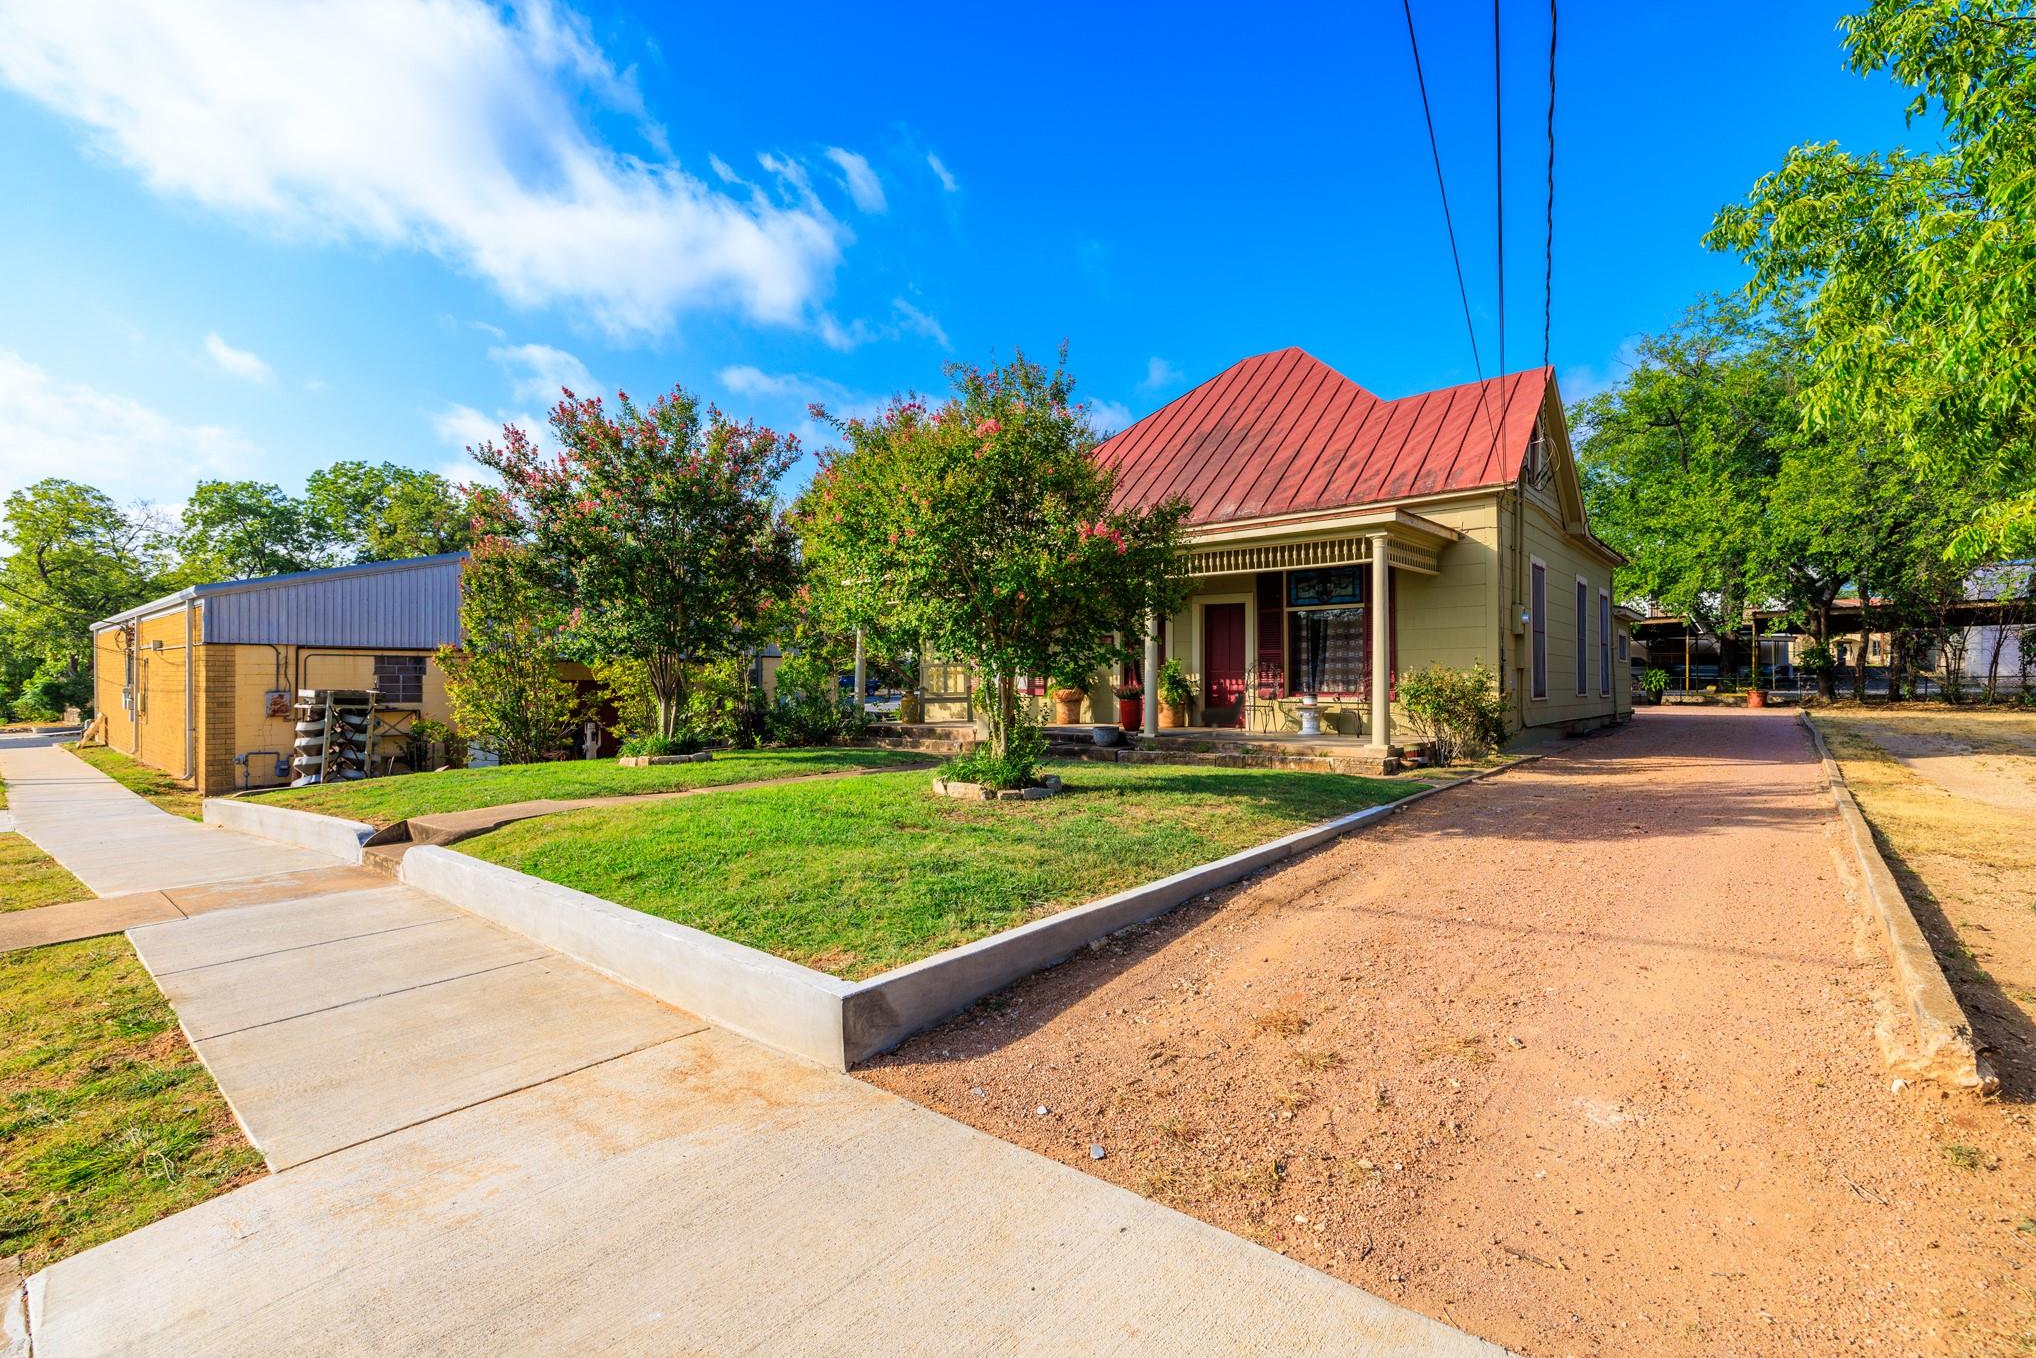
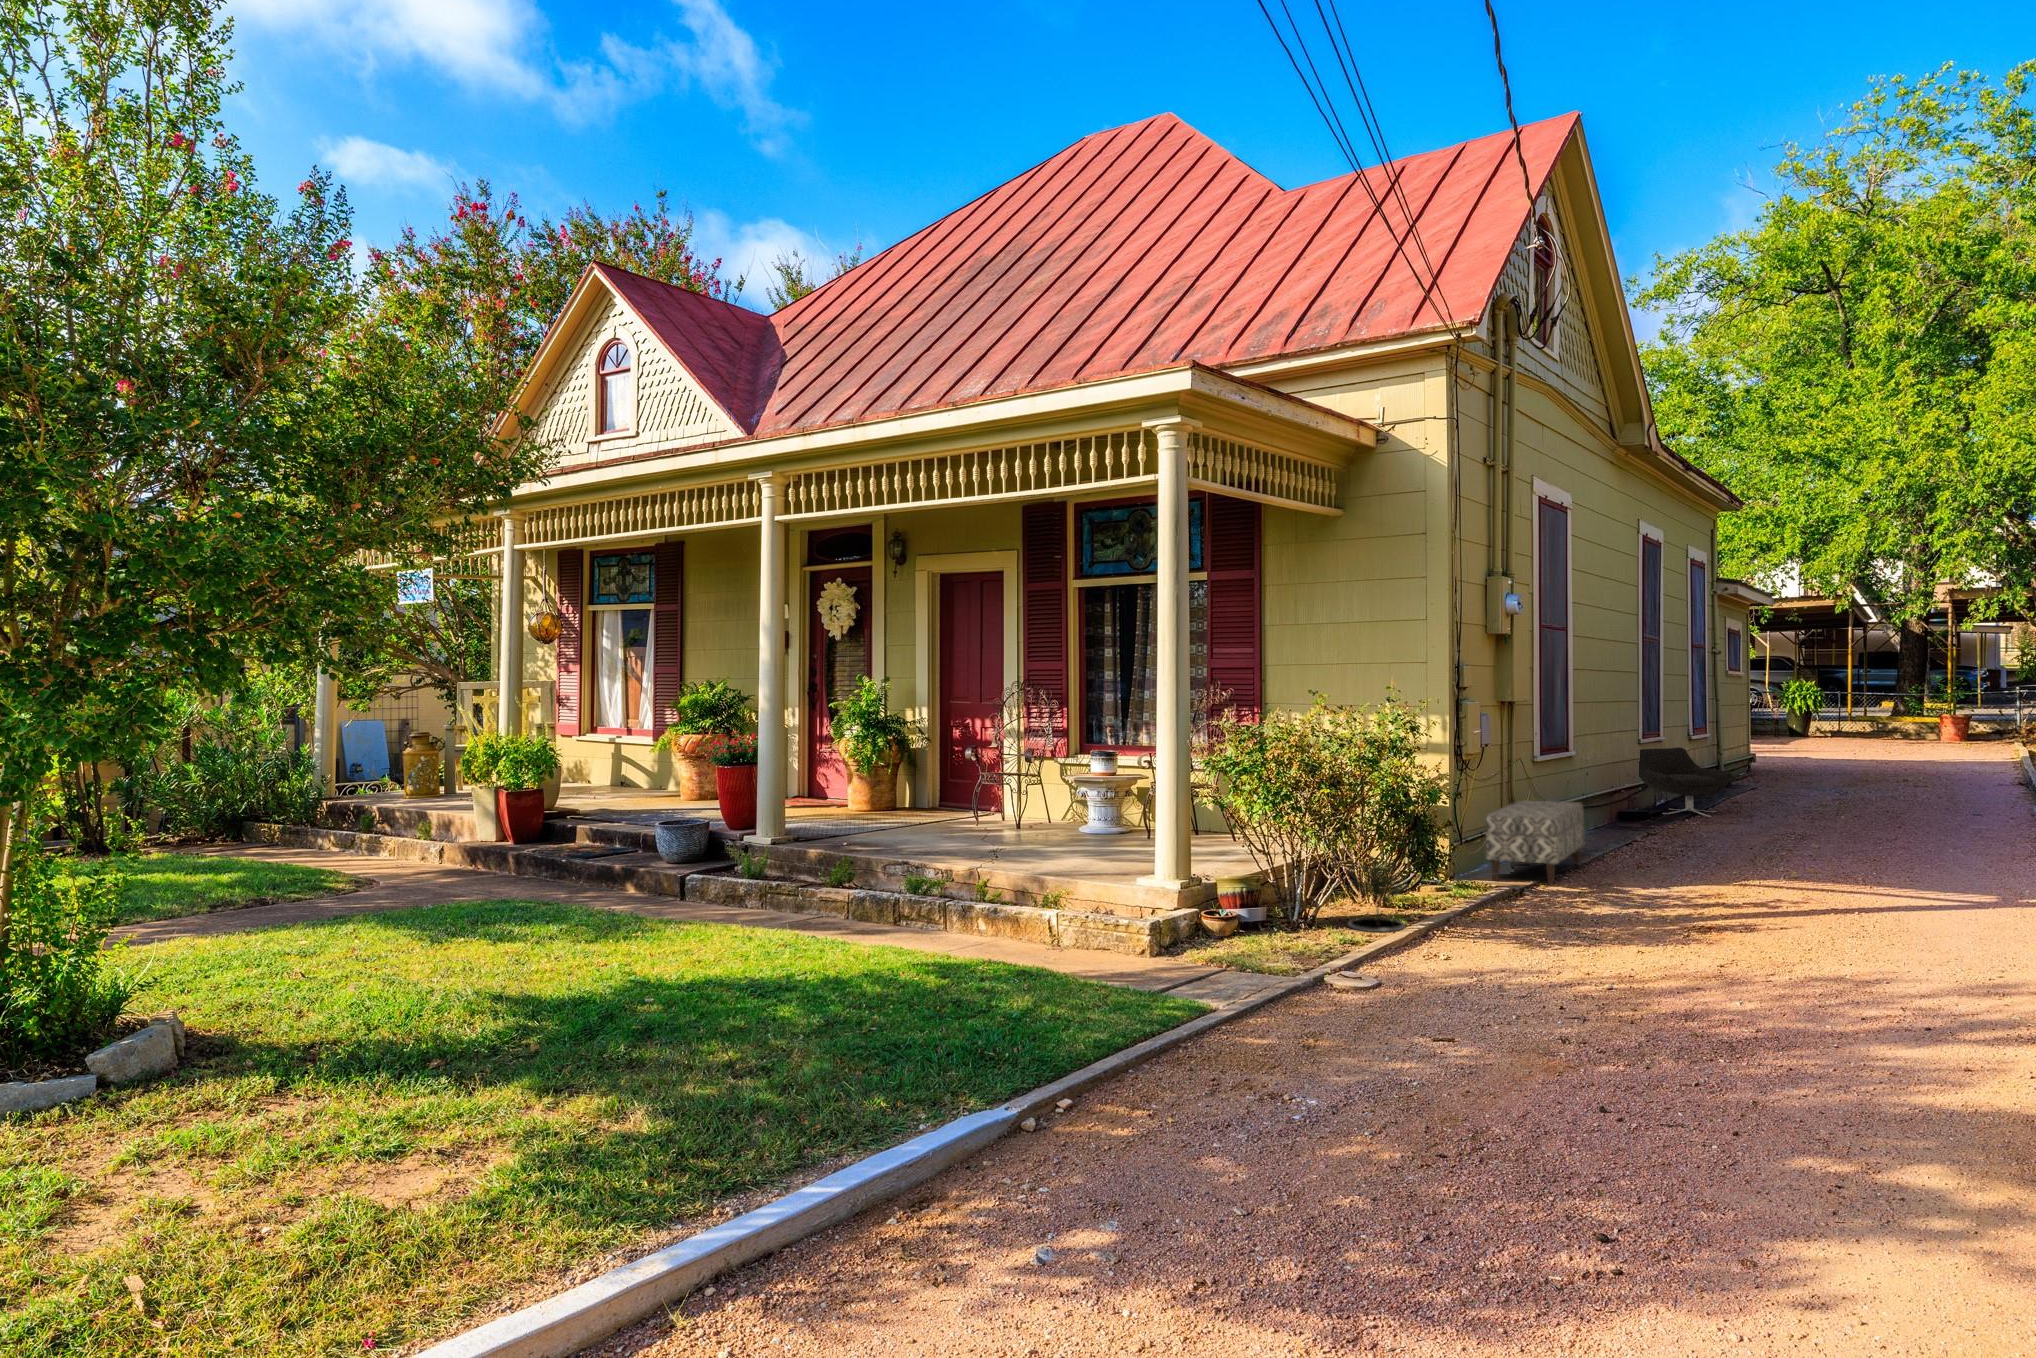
lounge chair: present [1200,695,1245,736] -> present [1639,747,1733,817]
bench: none [1512,722,1559,761] -> present [1486,801,1584,885]

